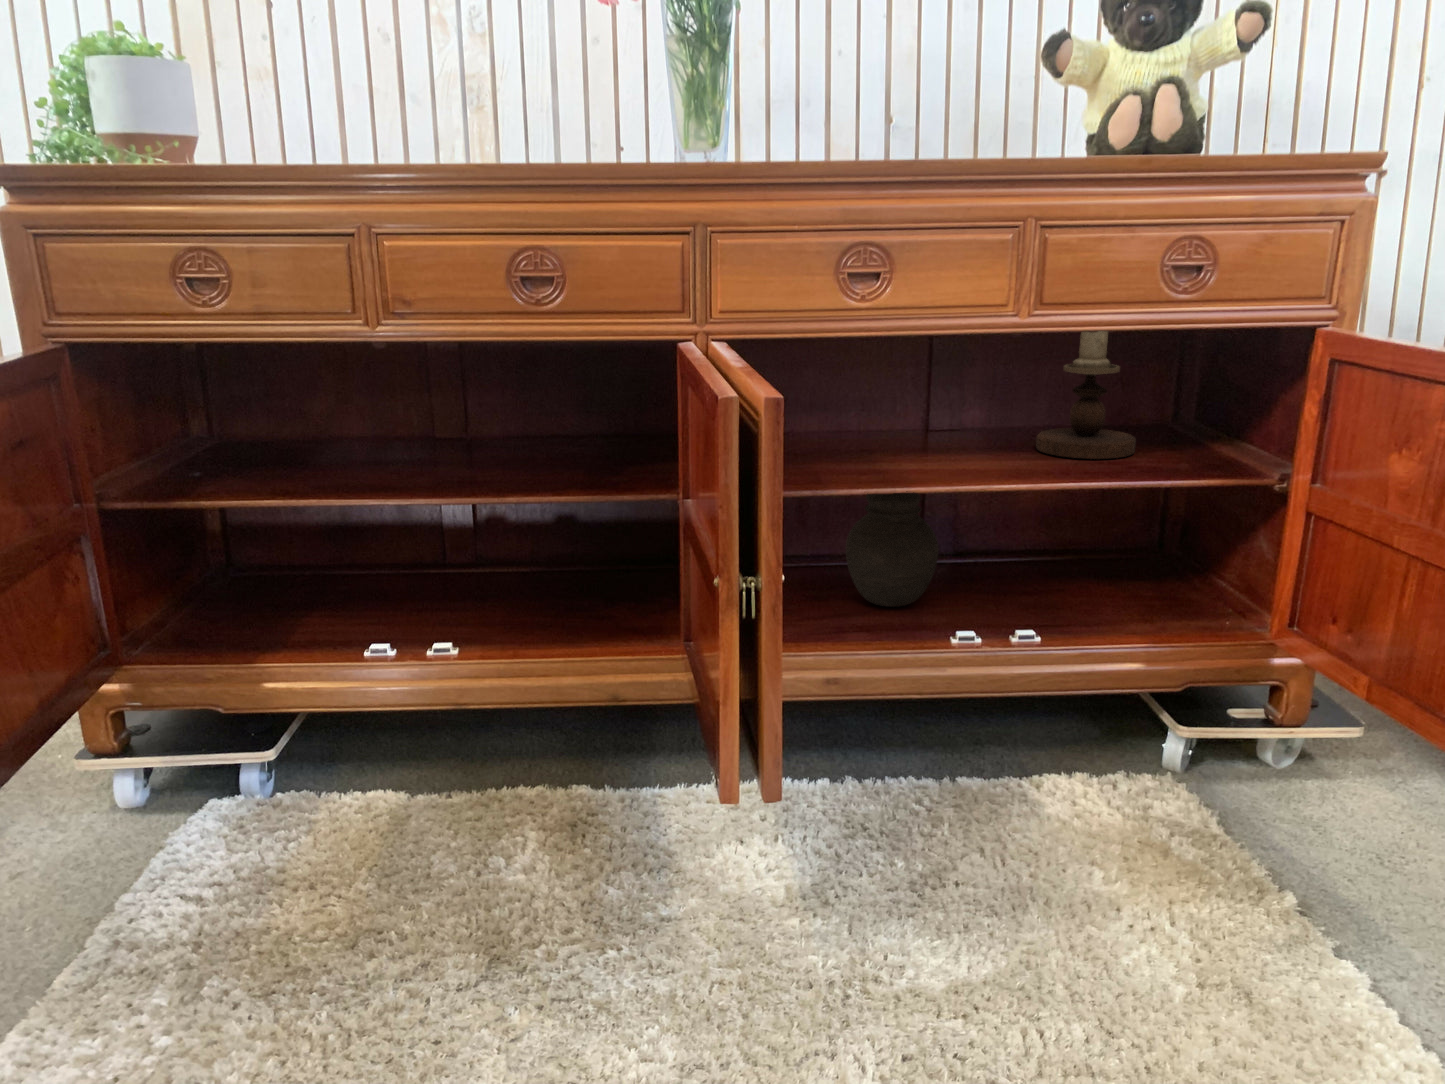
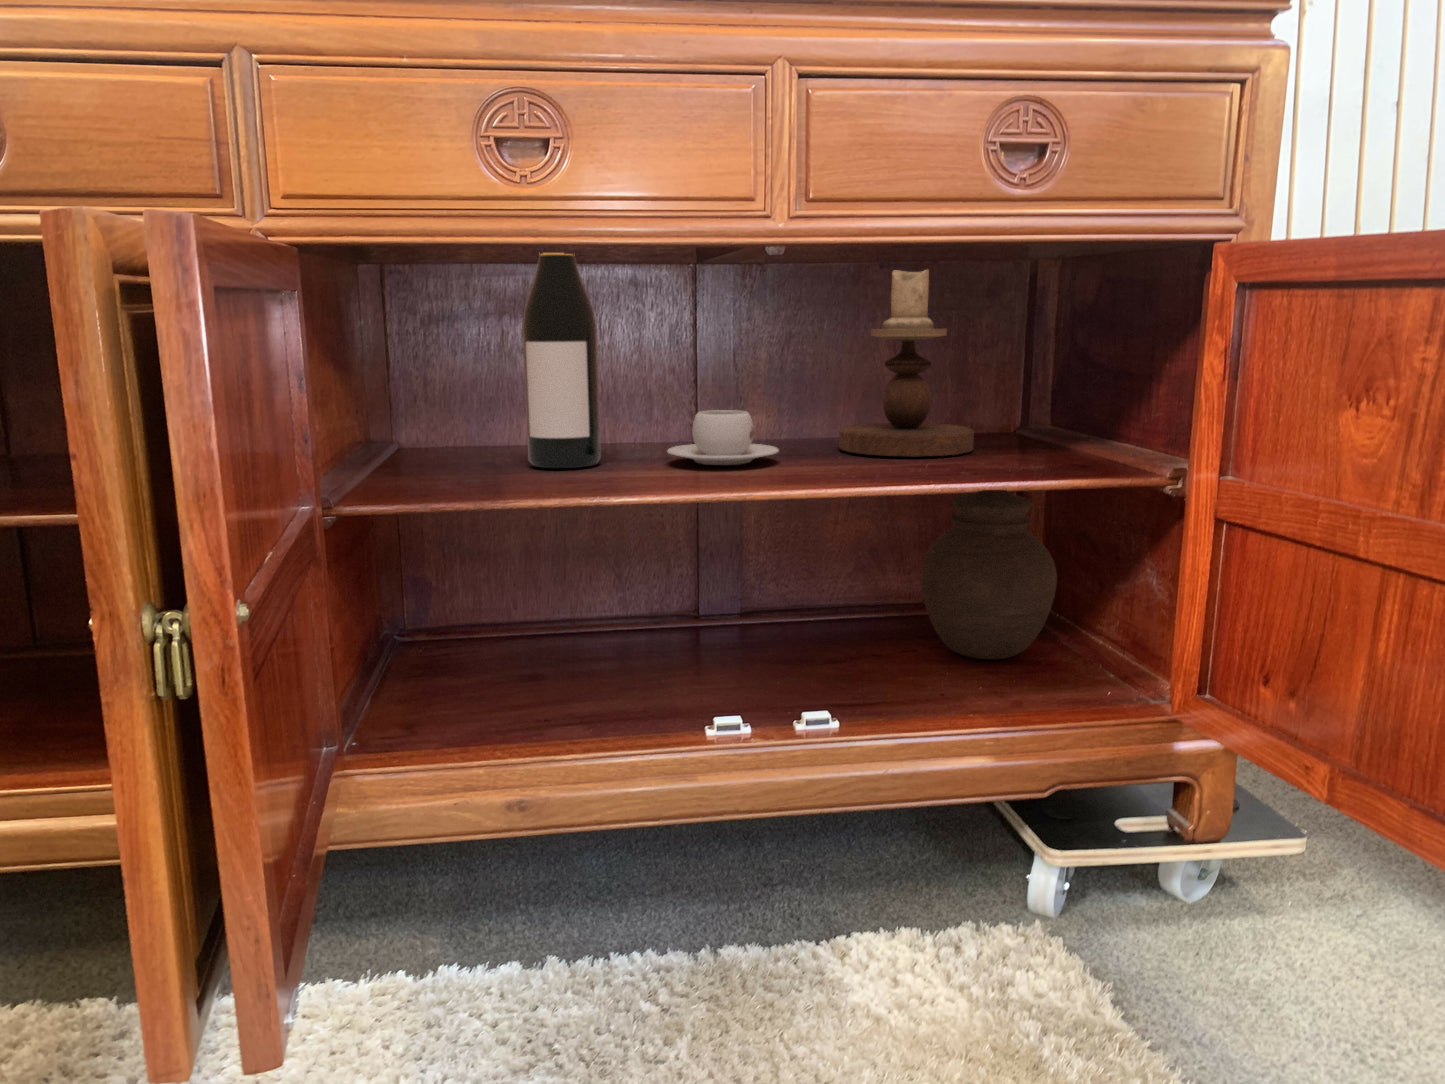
wine bottle: none [825,266,876,465] -> present [522,253,601,468]
teacup: none [920,425,998,464] -> present [667,410,779,465]
jar: present [846,492,939,607] -> present [921,489,1057,659]

